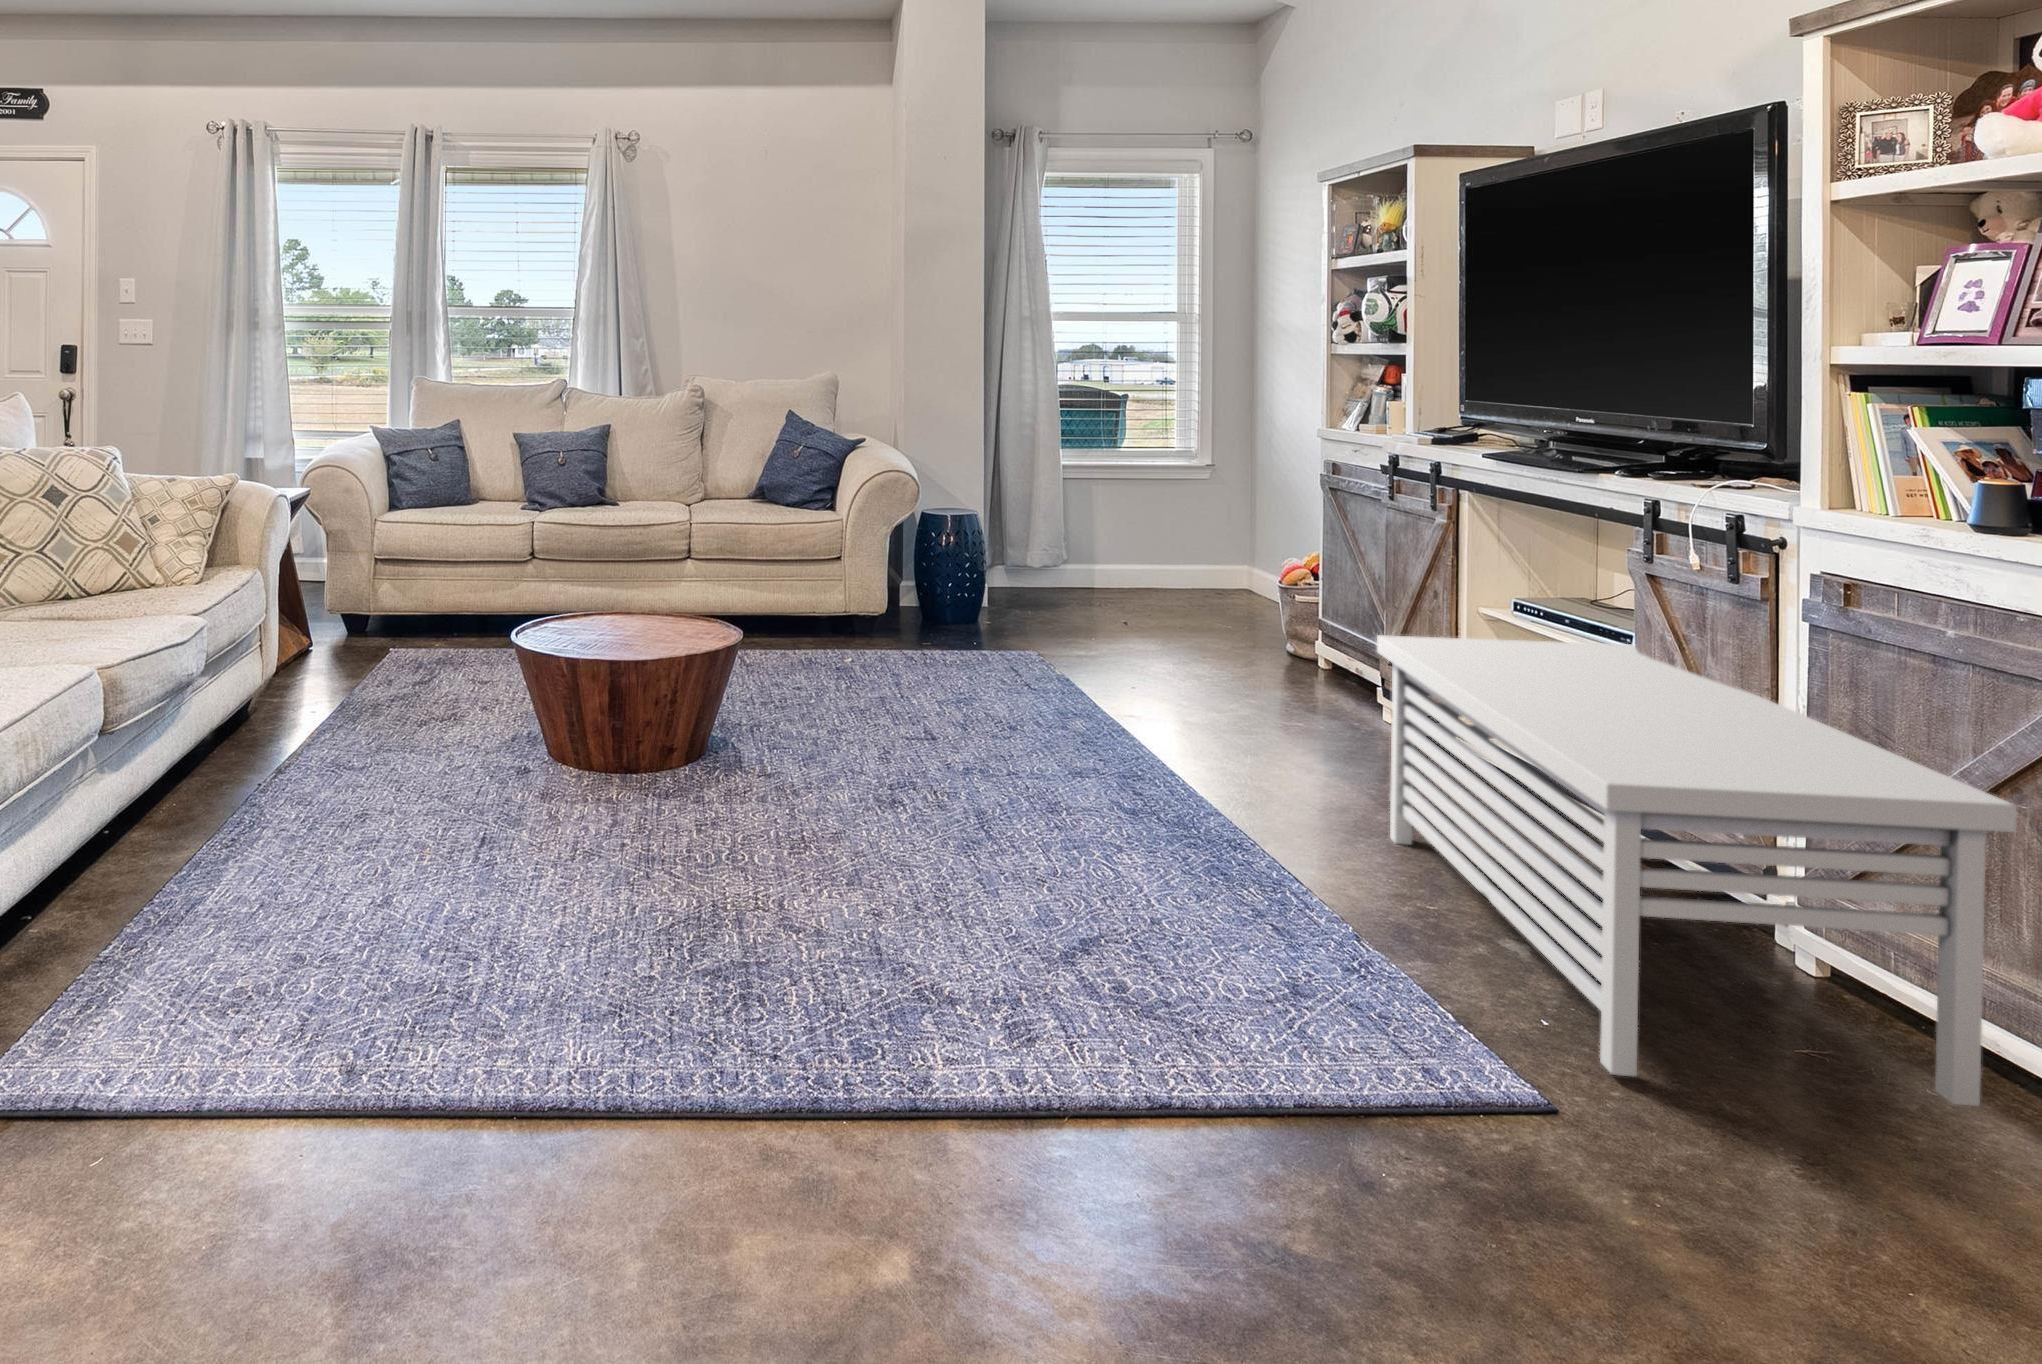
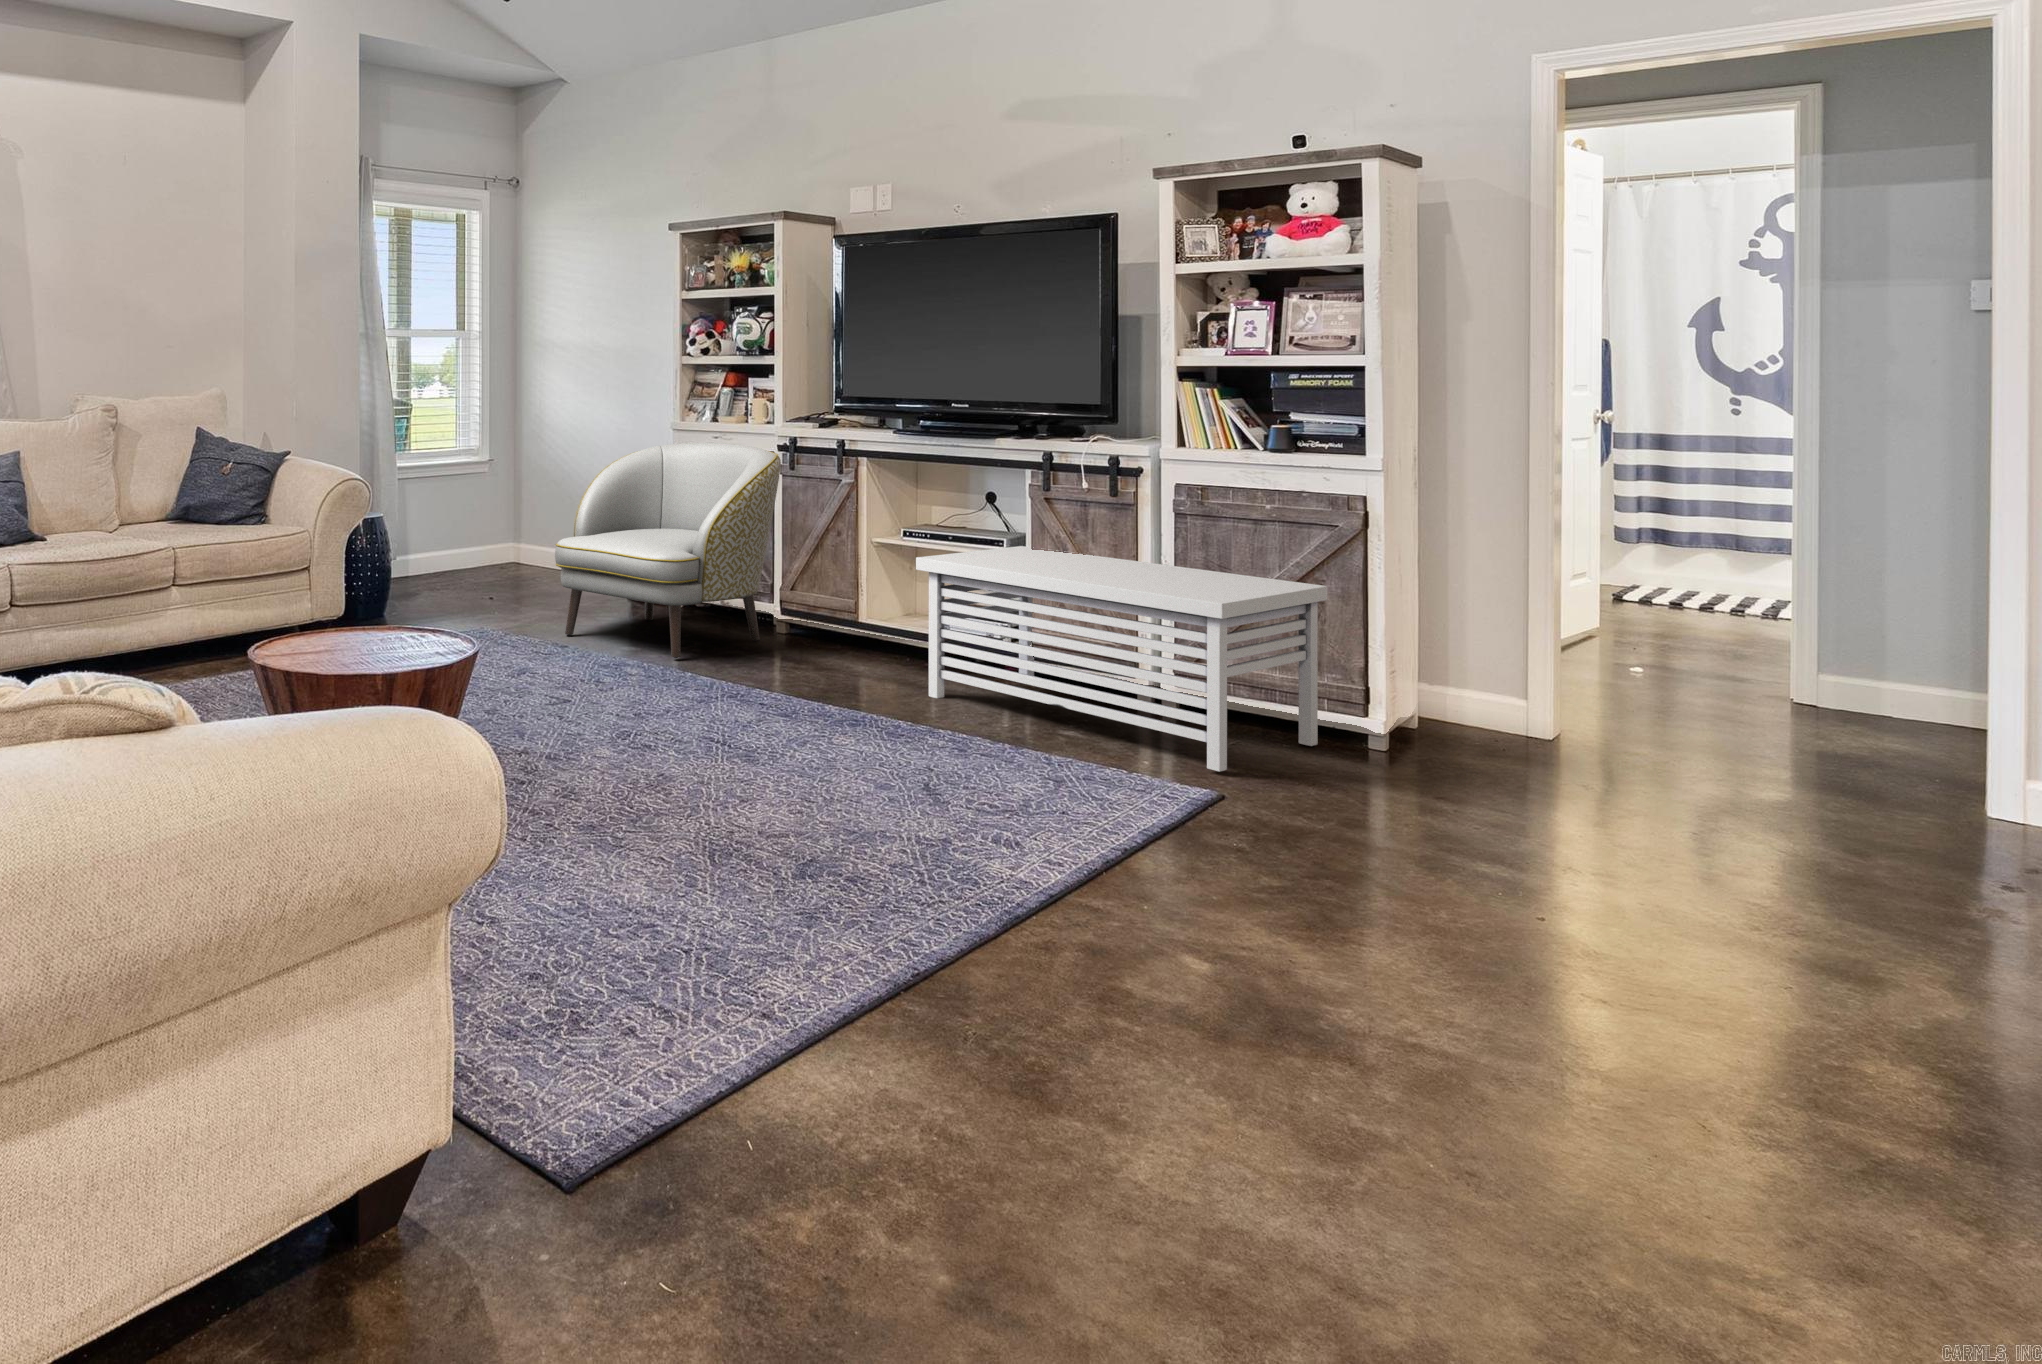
armchair: none [1076,454,1357,719] -> present [555,443,781,658]

